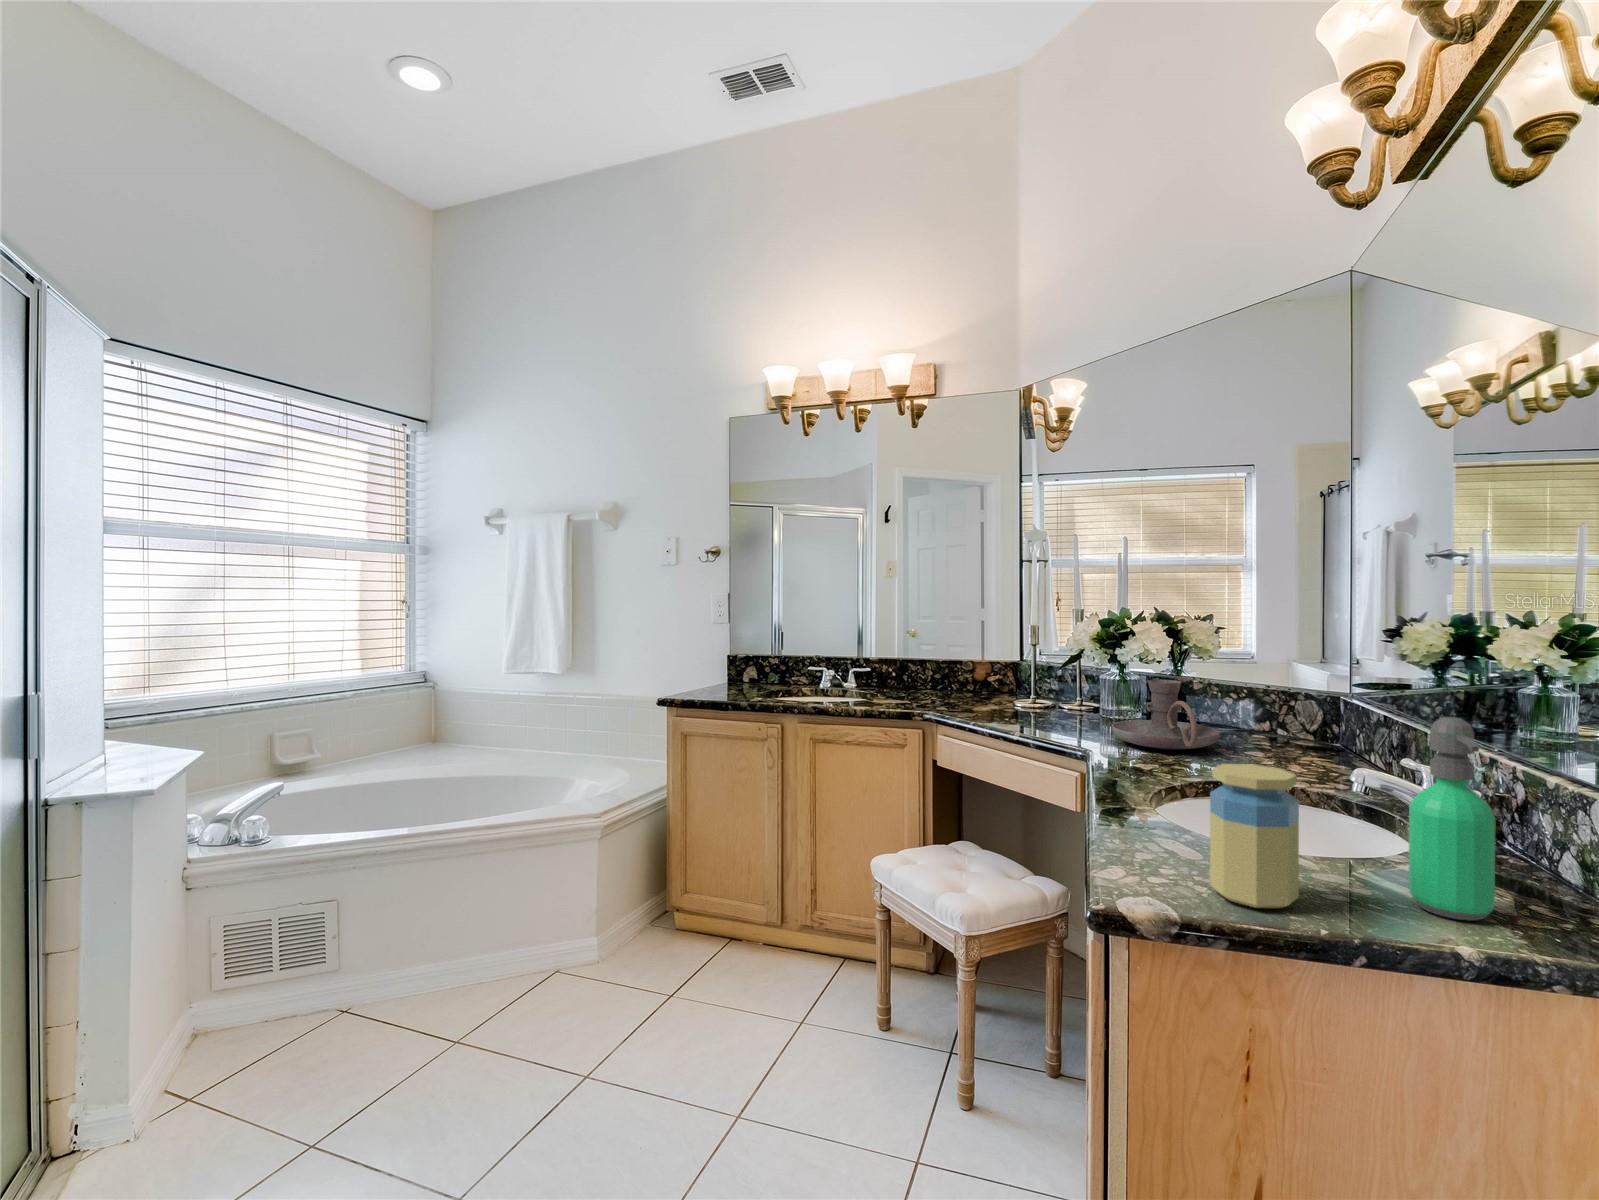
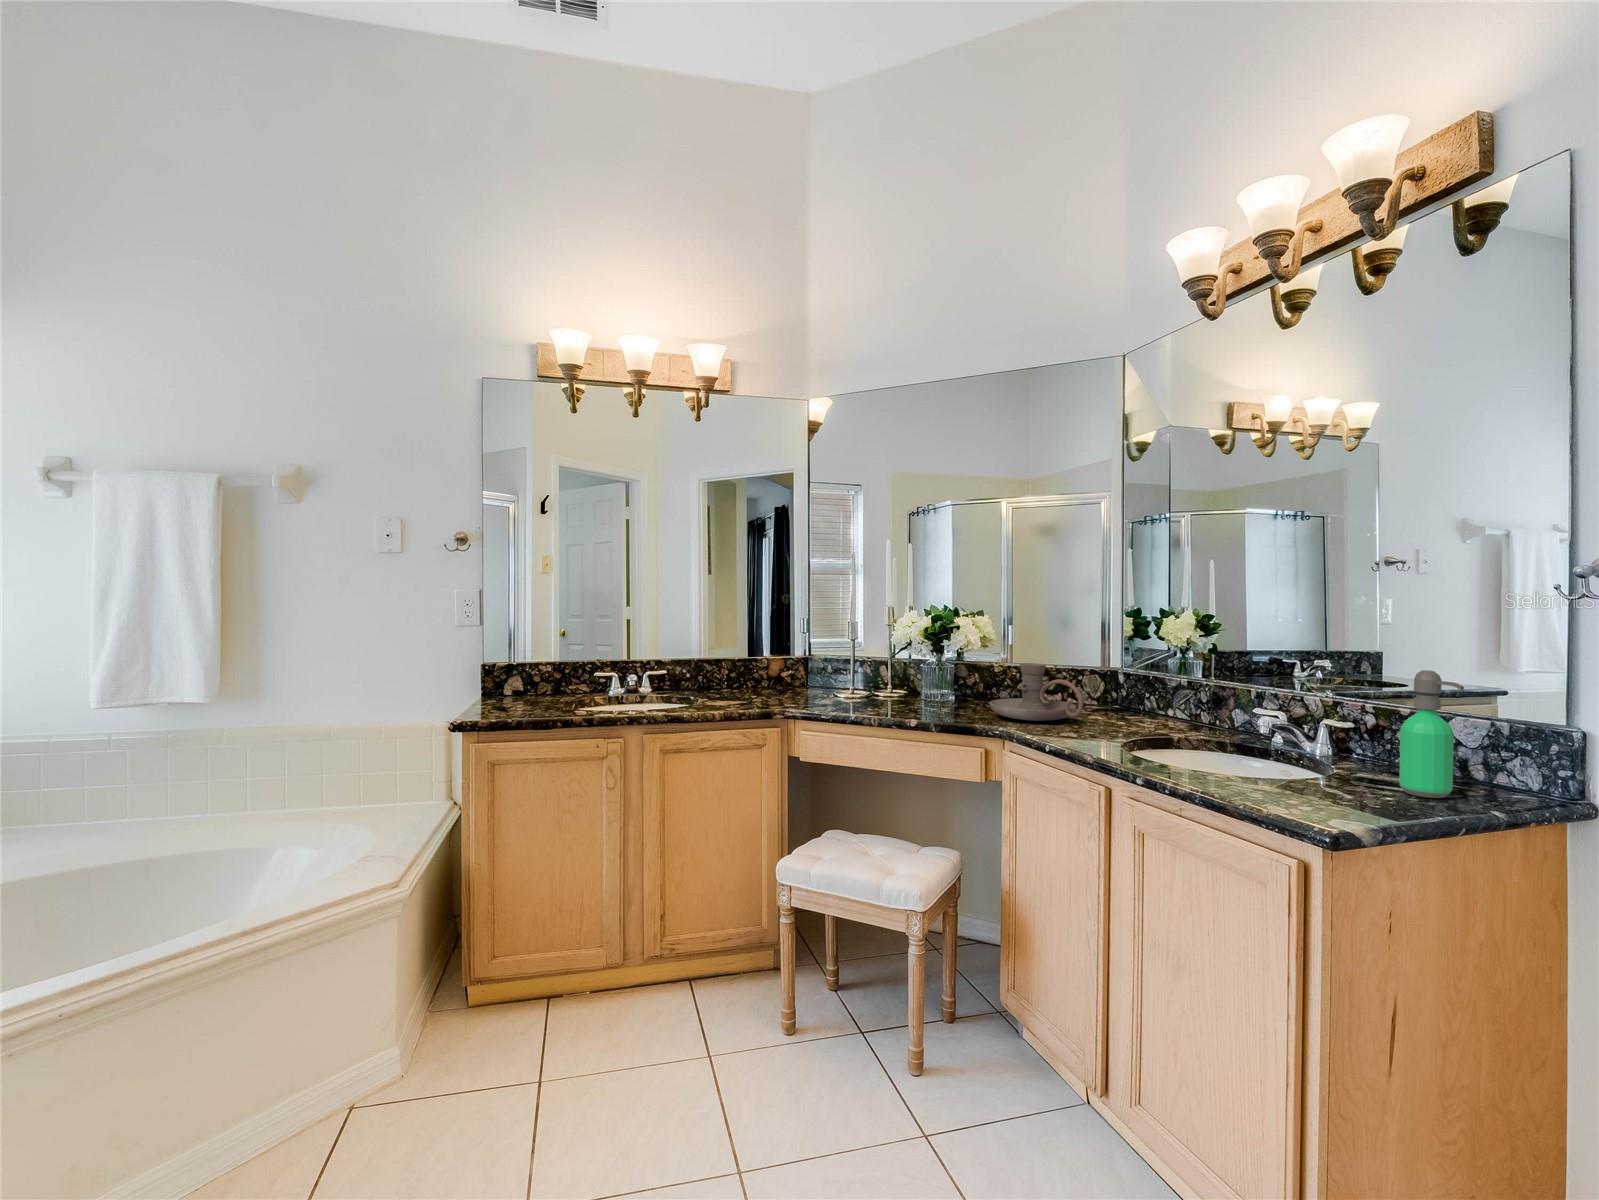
jar: present [1210,764,1299,908] -> none [1321,713,1389,812]

